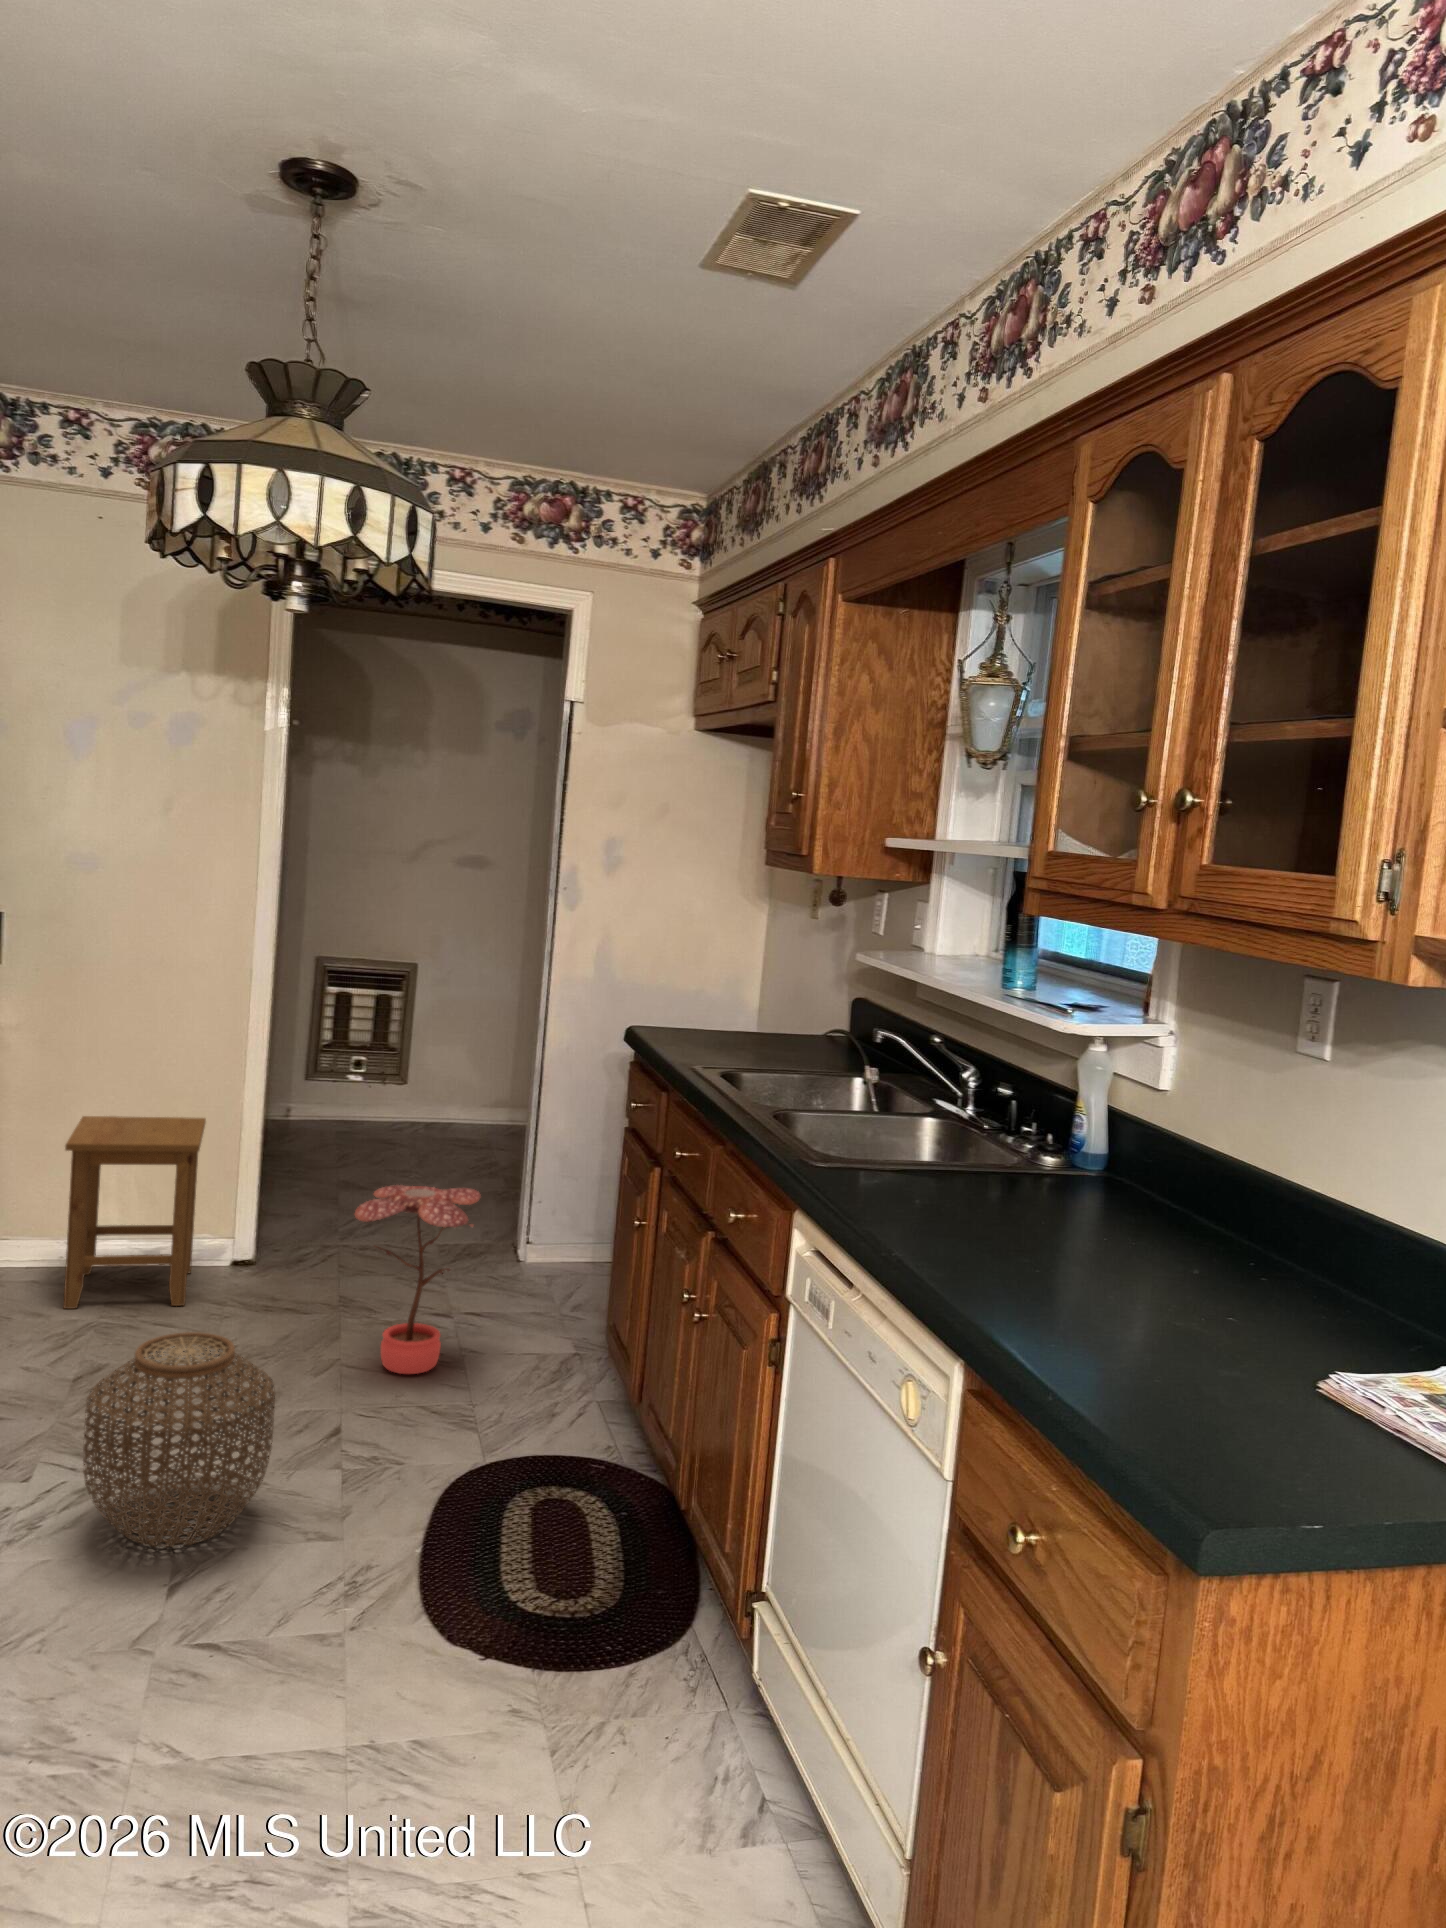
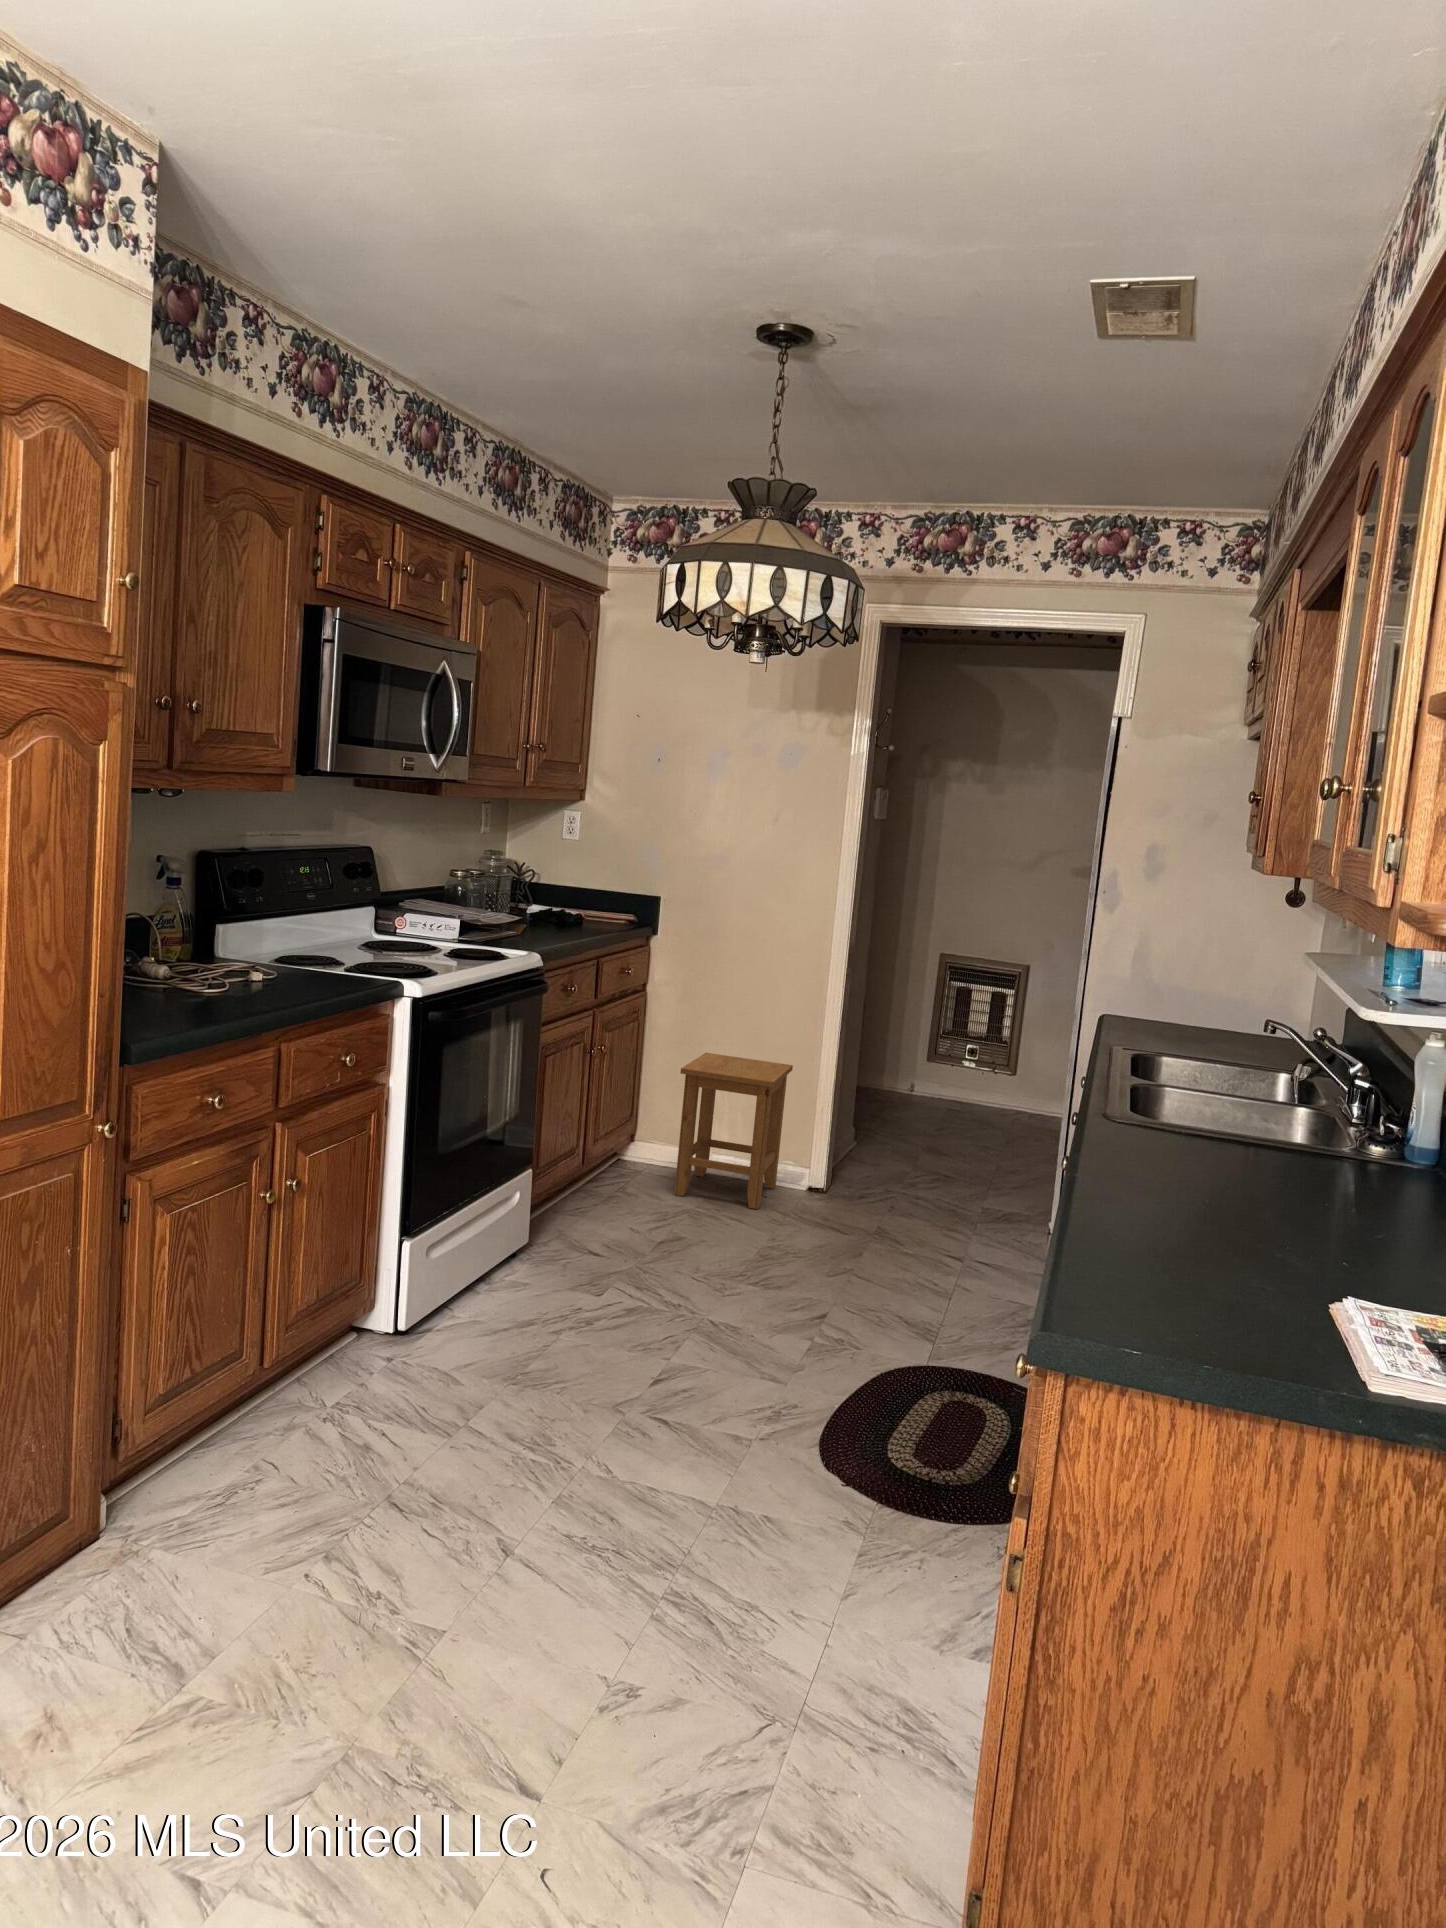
potted plant: present [355,1185,481,1374] -> none [863,1132,977,1292]
woven basket: present [83,1332,275,1547] -> none [617,1200,752,1358]

